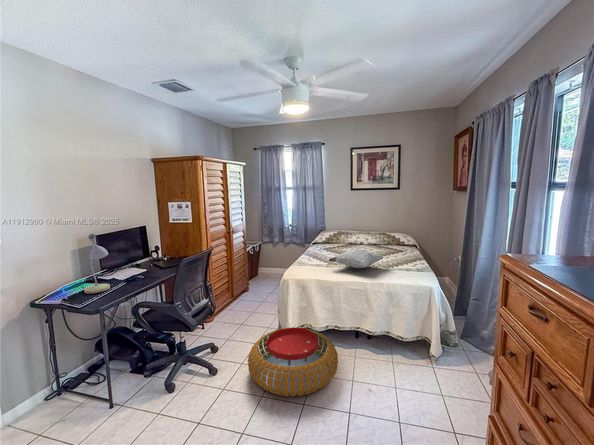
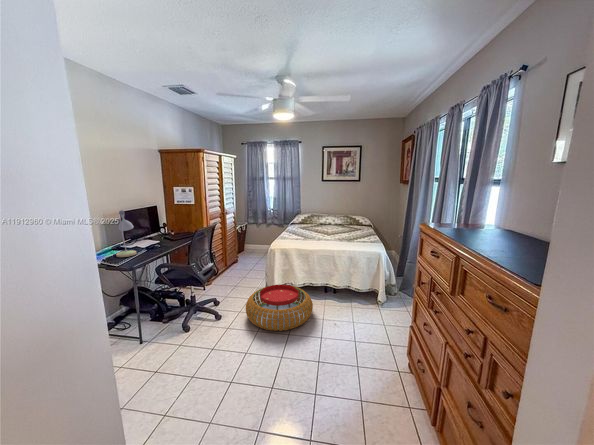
pillow: present [329,249,384,268] -> none [306,226,347,241]

